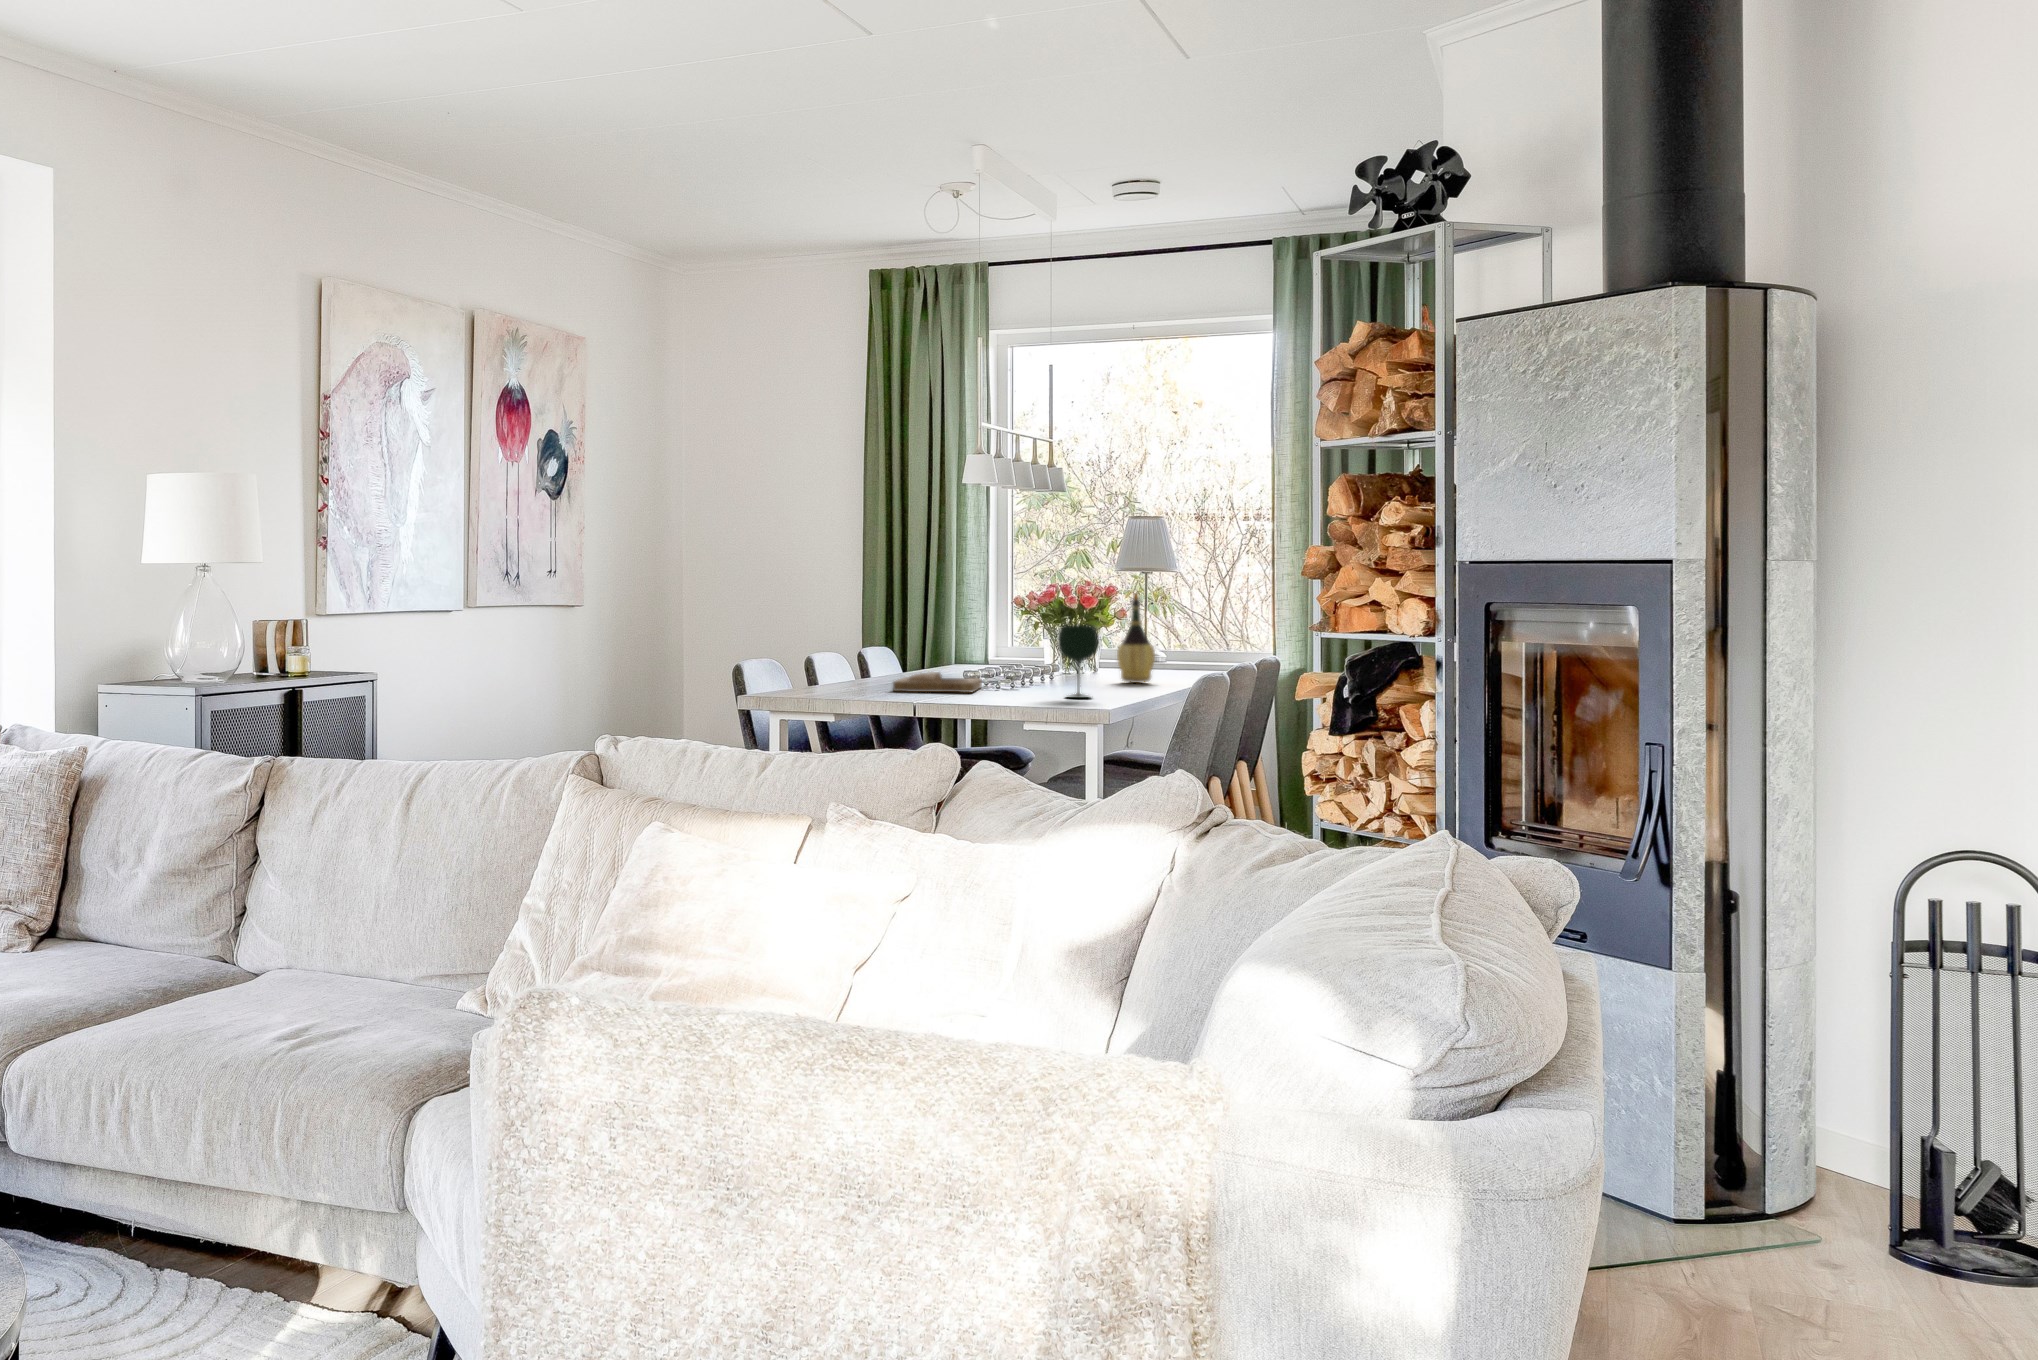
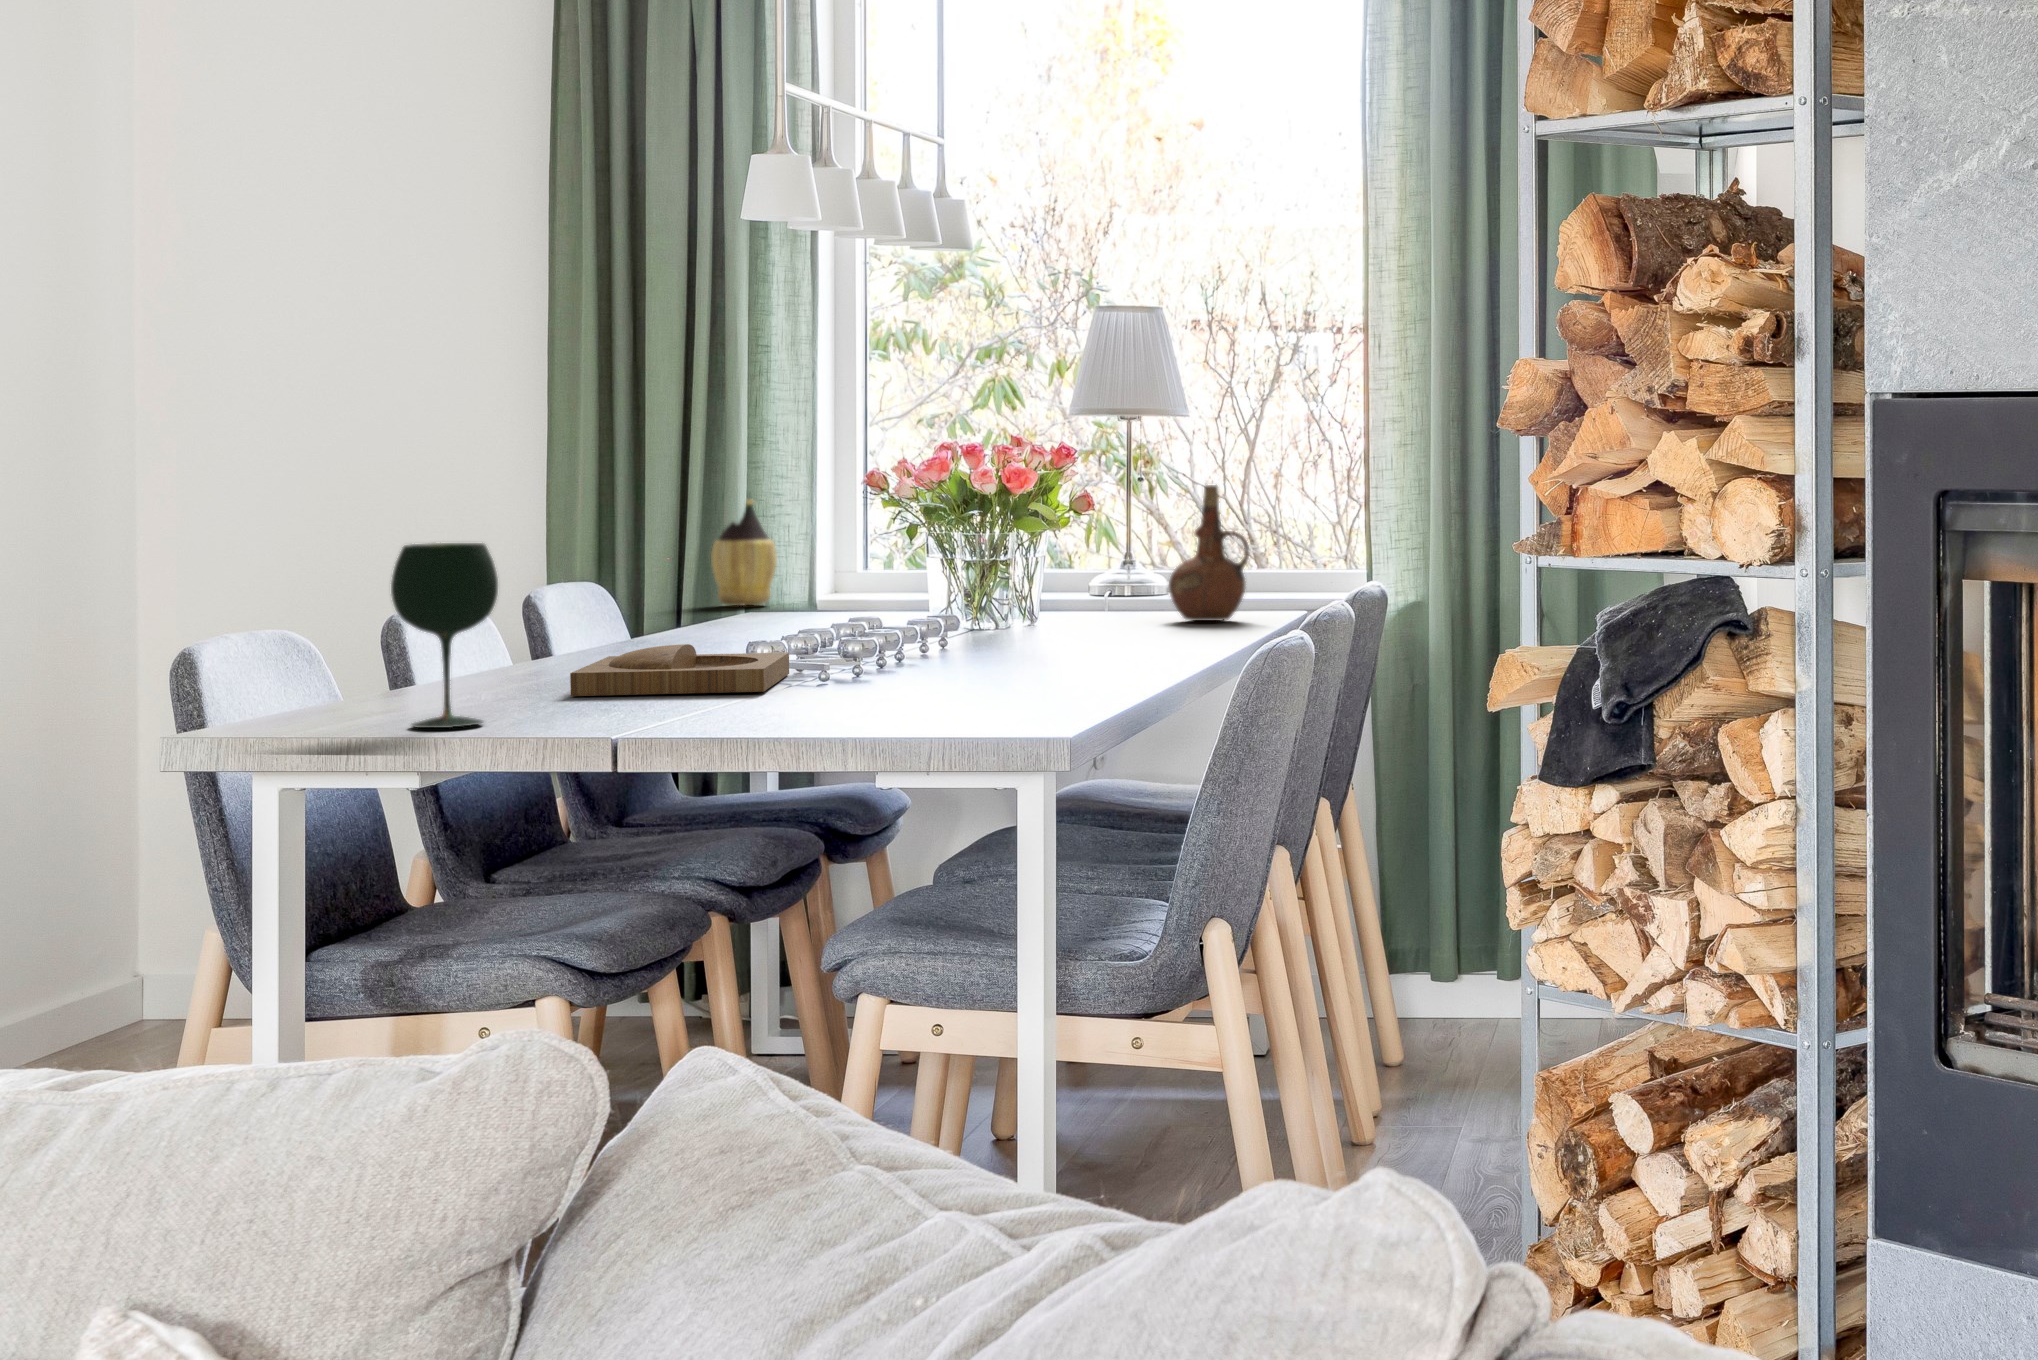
wine bottle: present [1117,594,1155,683] -> present [711,499,776,606]
ceramic pitcher: none [1168,605,1212,675] -> present [1169,485,1249,621]
wine glass: present [1057,624,1099,698] -> present [391,543,498,728]

